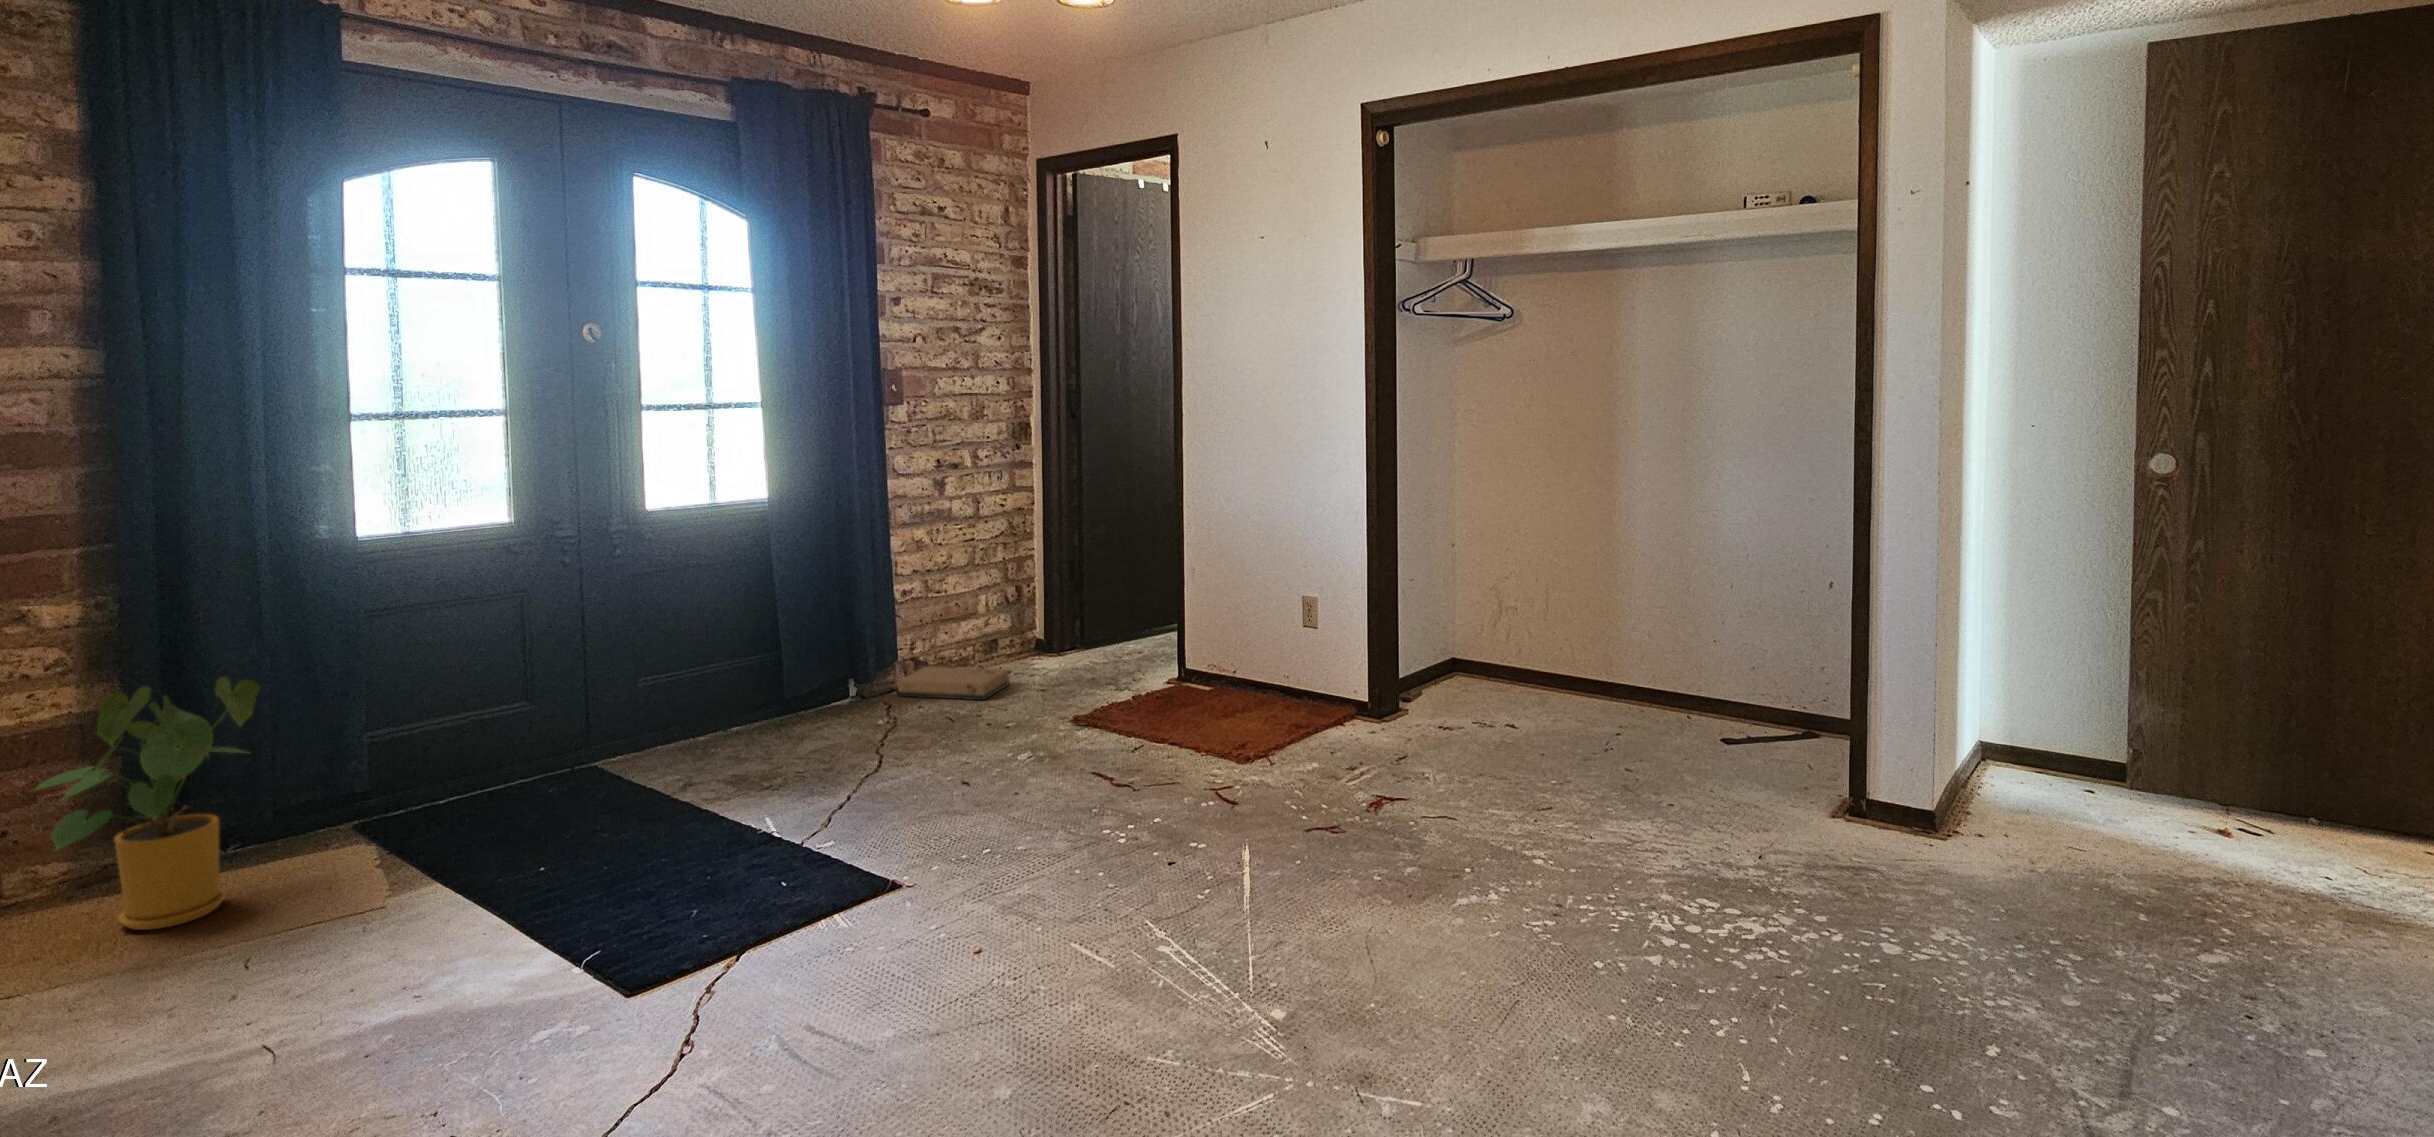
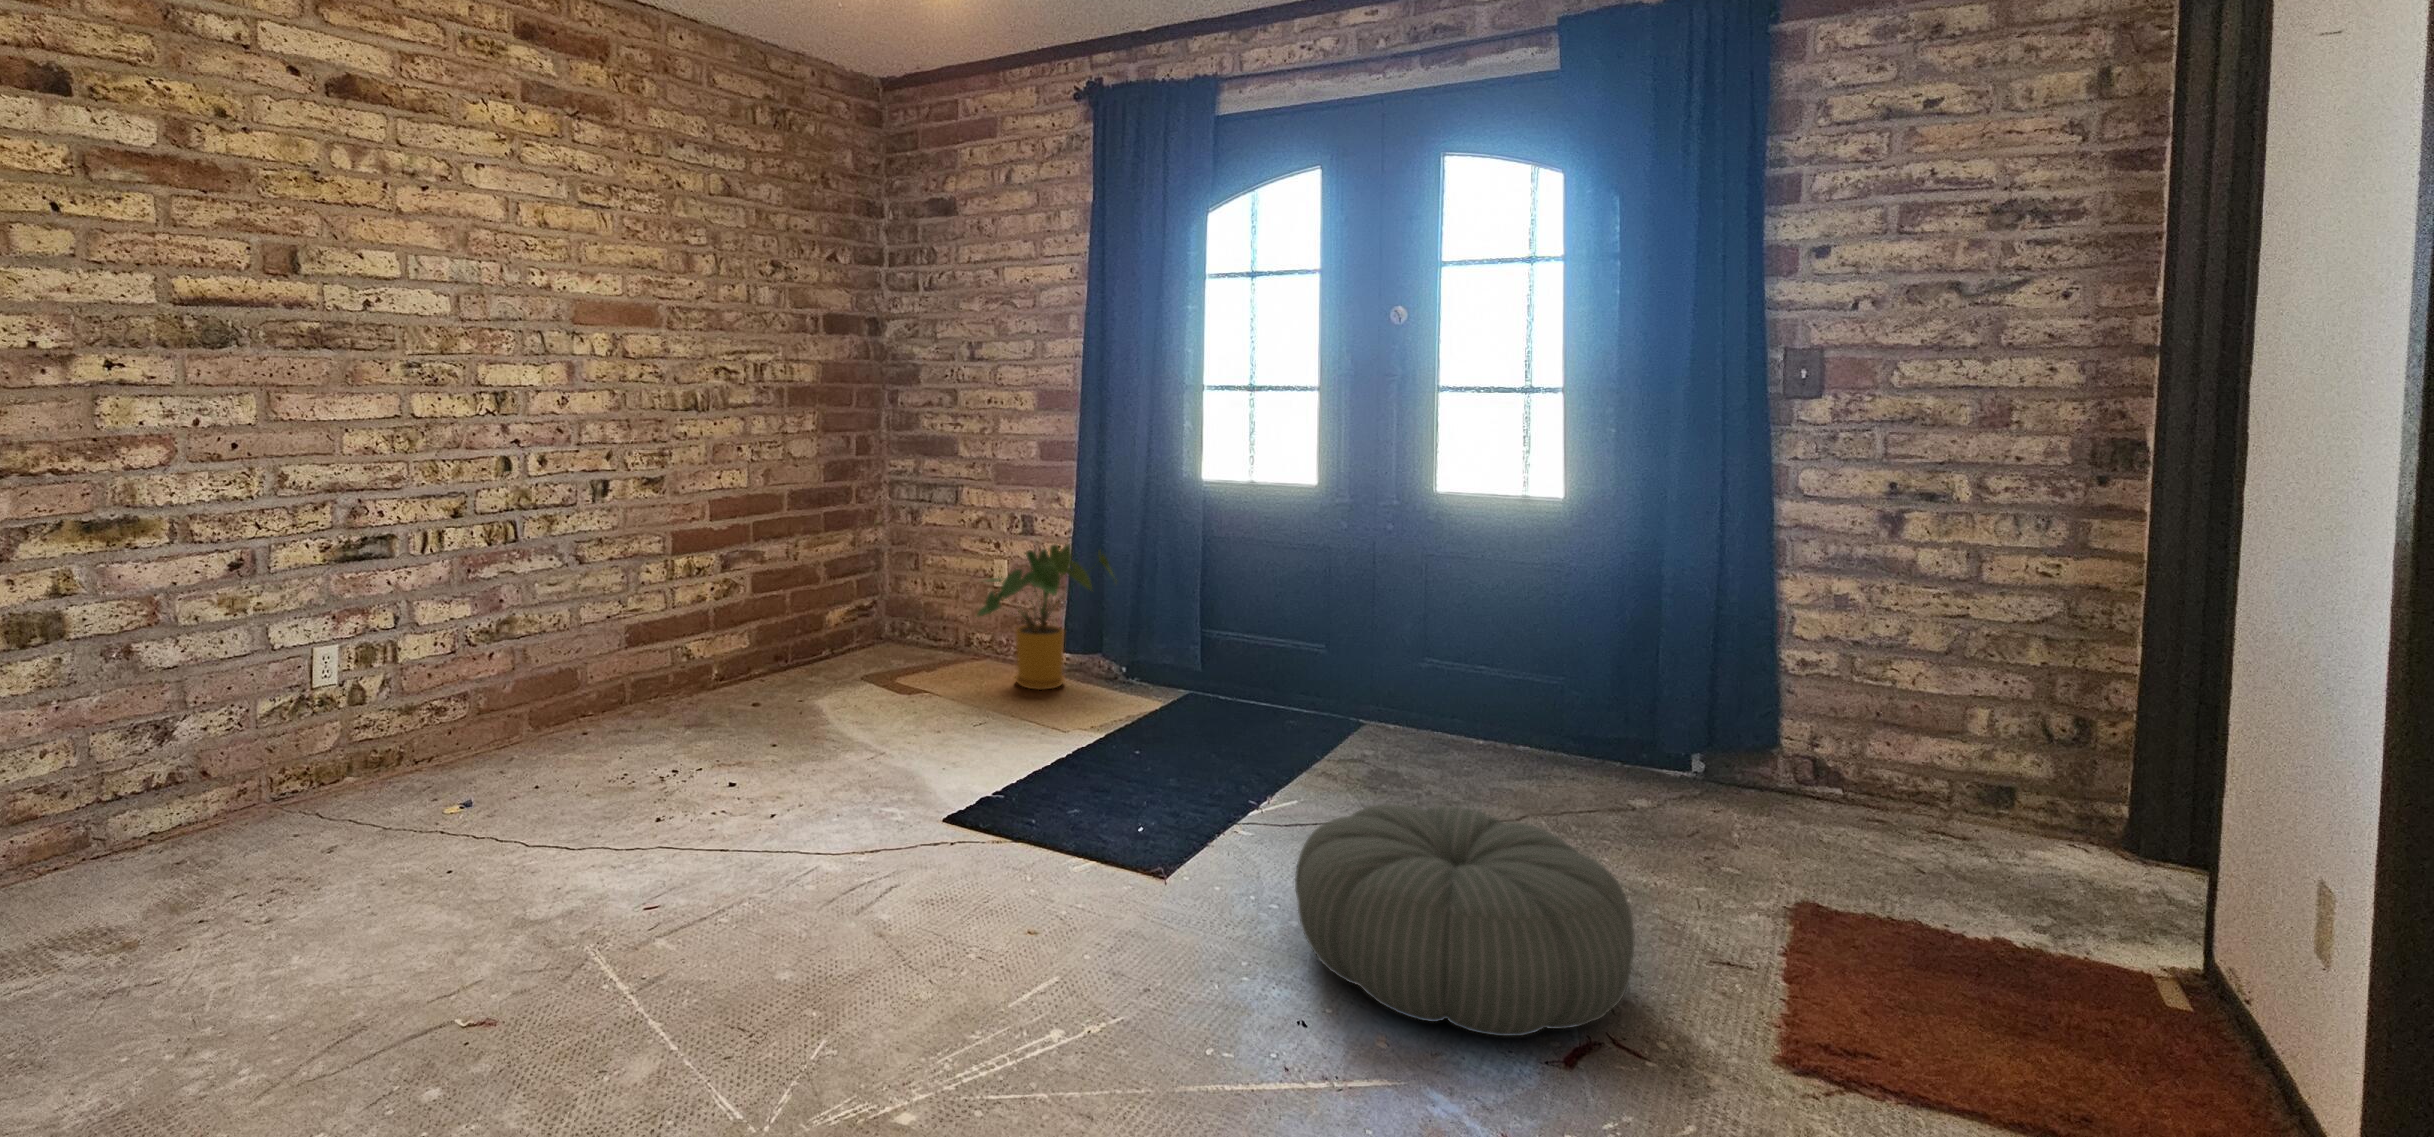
cardboard box: present [898,666,1009,700] -> none [1741,769,1915,846]
pouf: none [990,703,1213,844] -> present [1295,805,1635,1036]

